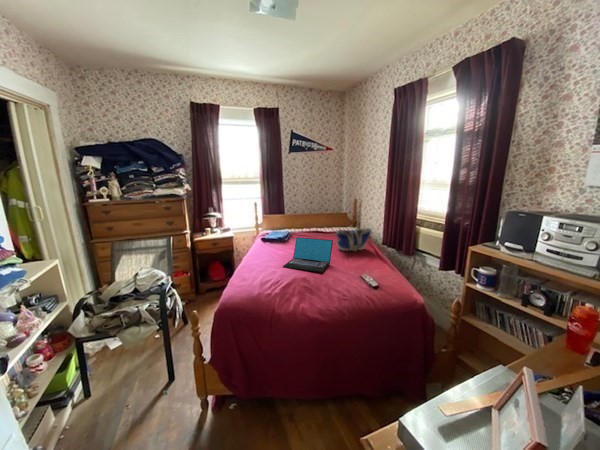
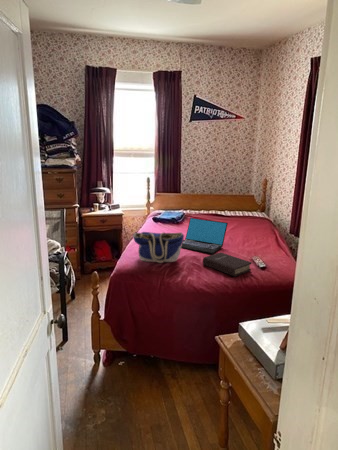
tote bag: present [336,228,371,251] -> present [133,232,184,263]
book: none [315,272,365,300] -> present [203,252,251,276]

